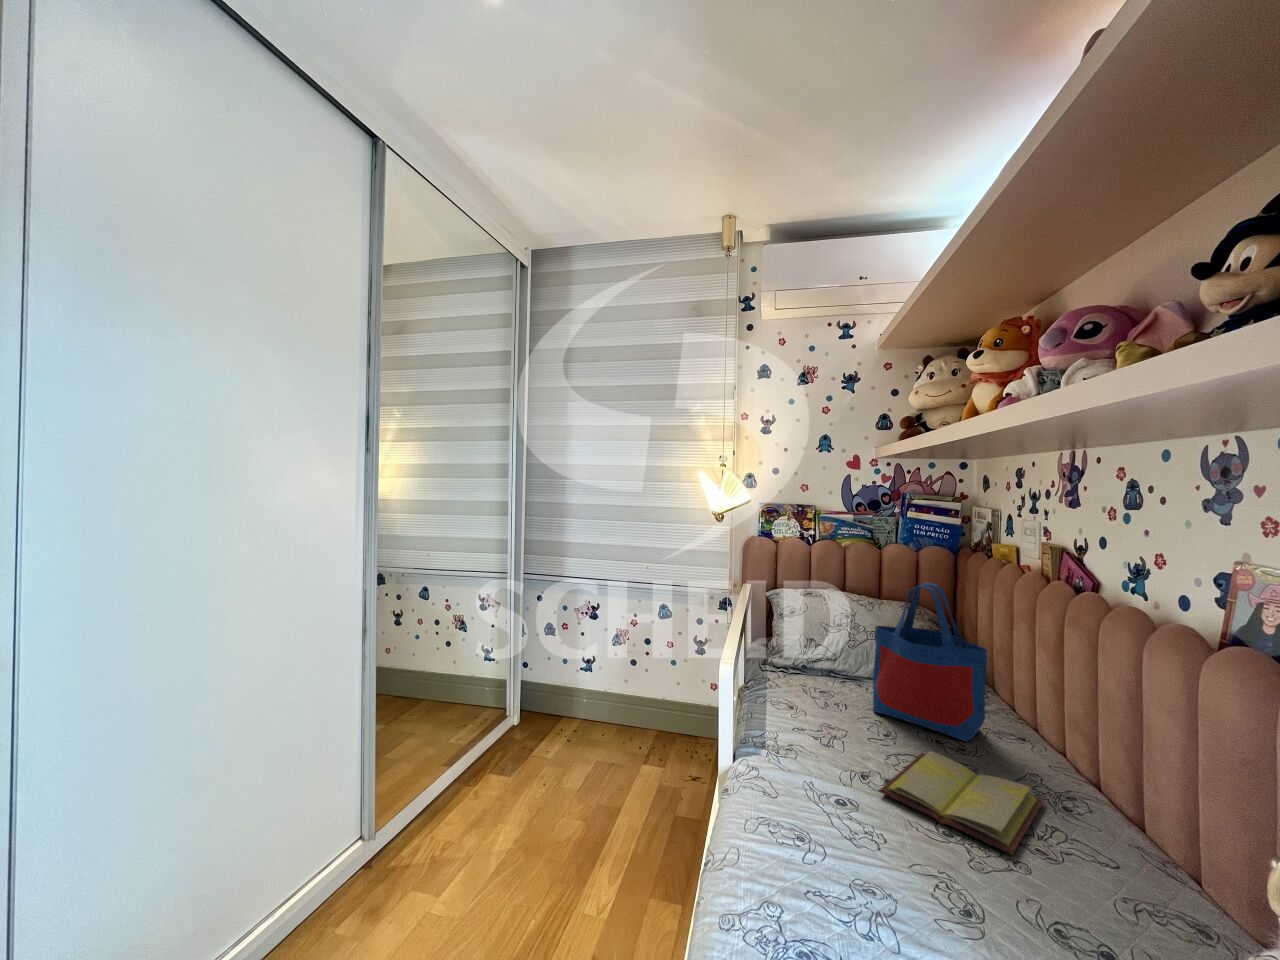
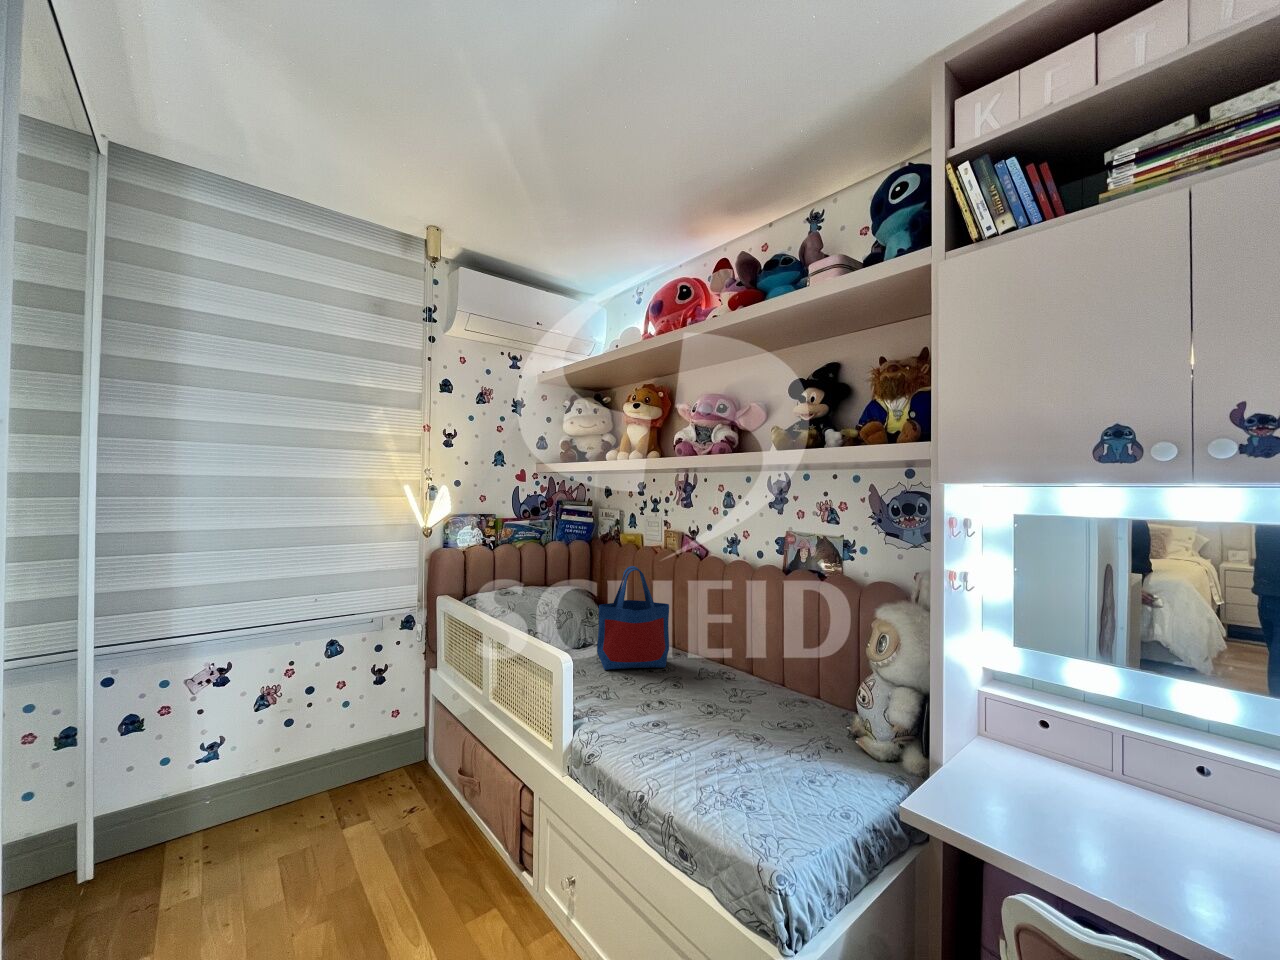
diary: present [880,751,1044,855] -> none [659,675,743,710]

